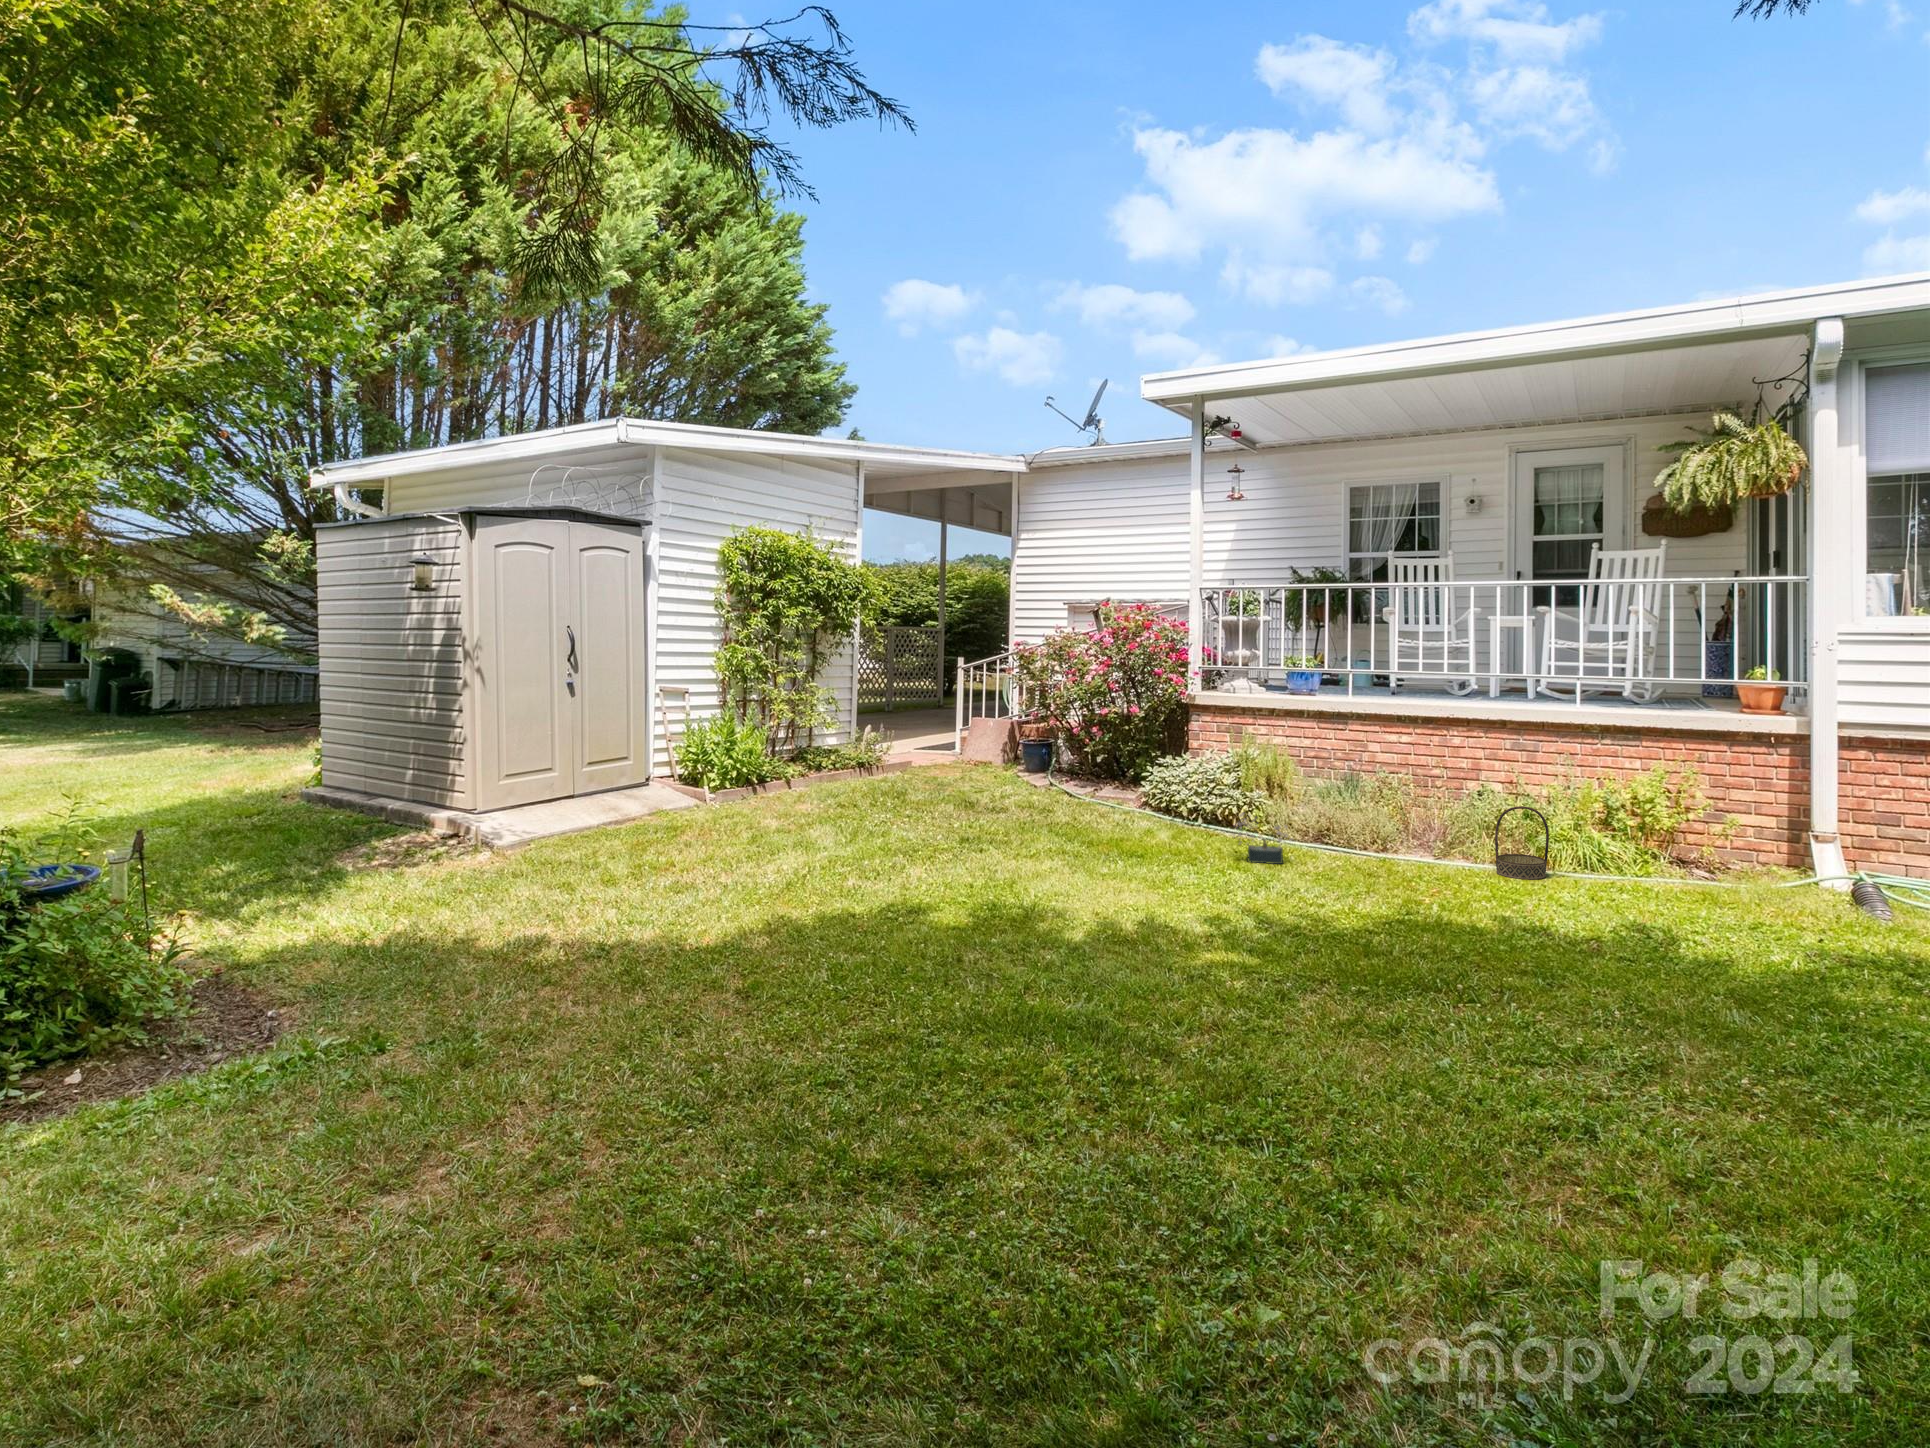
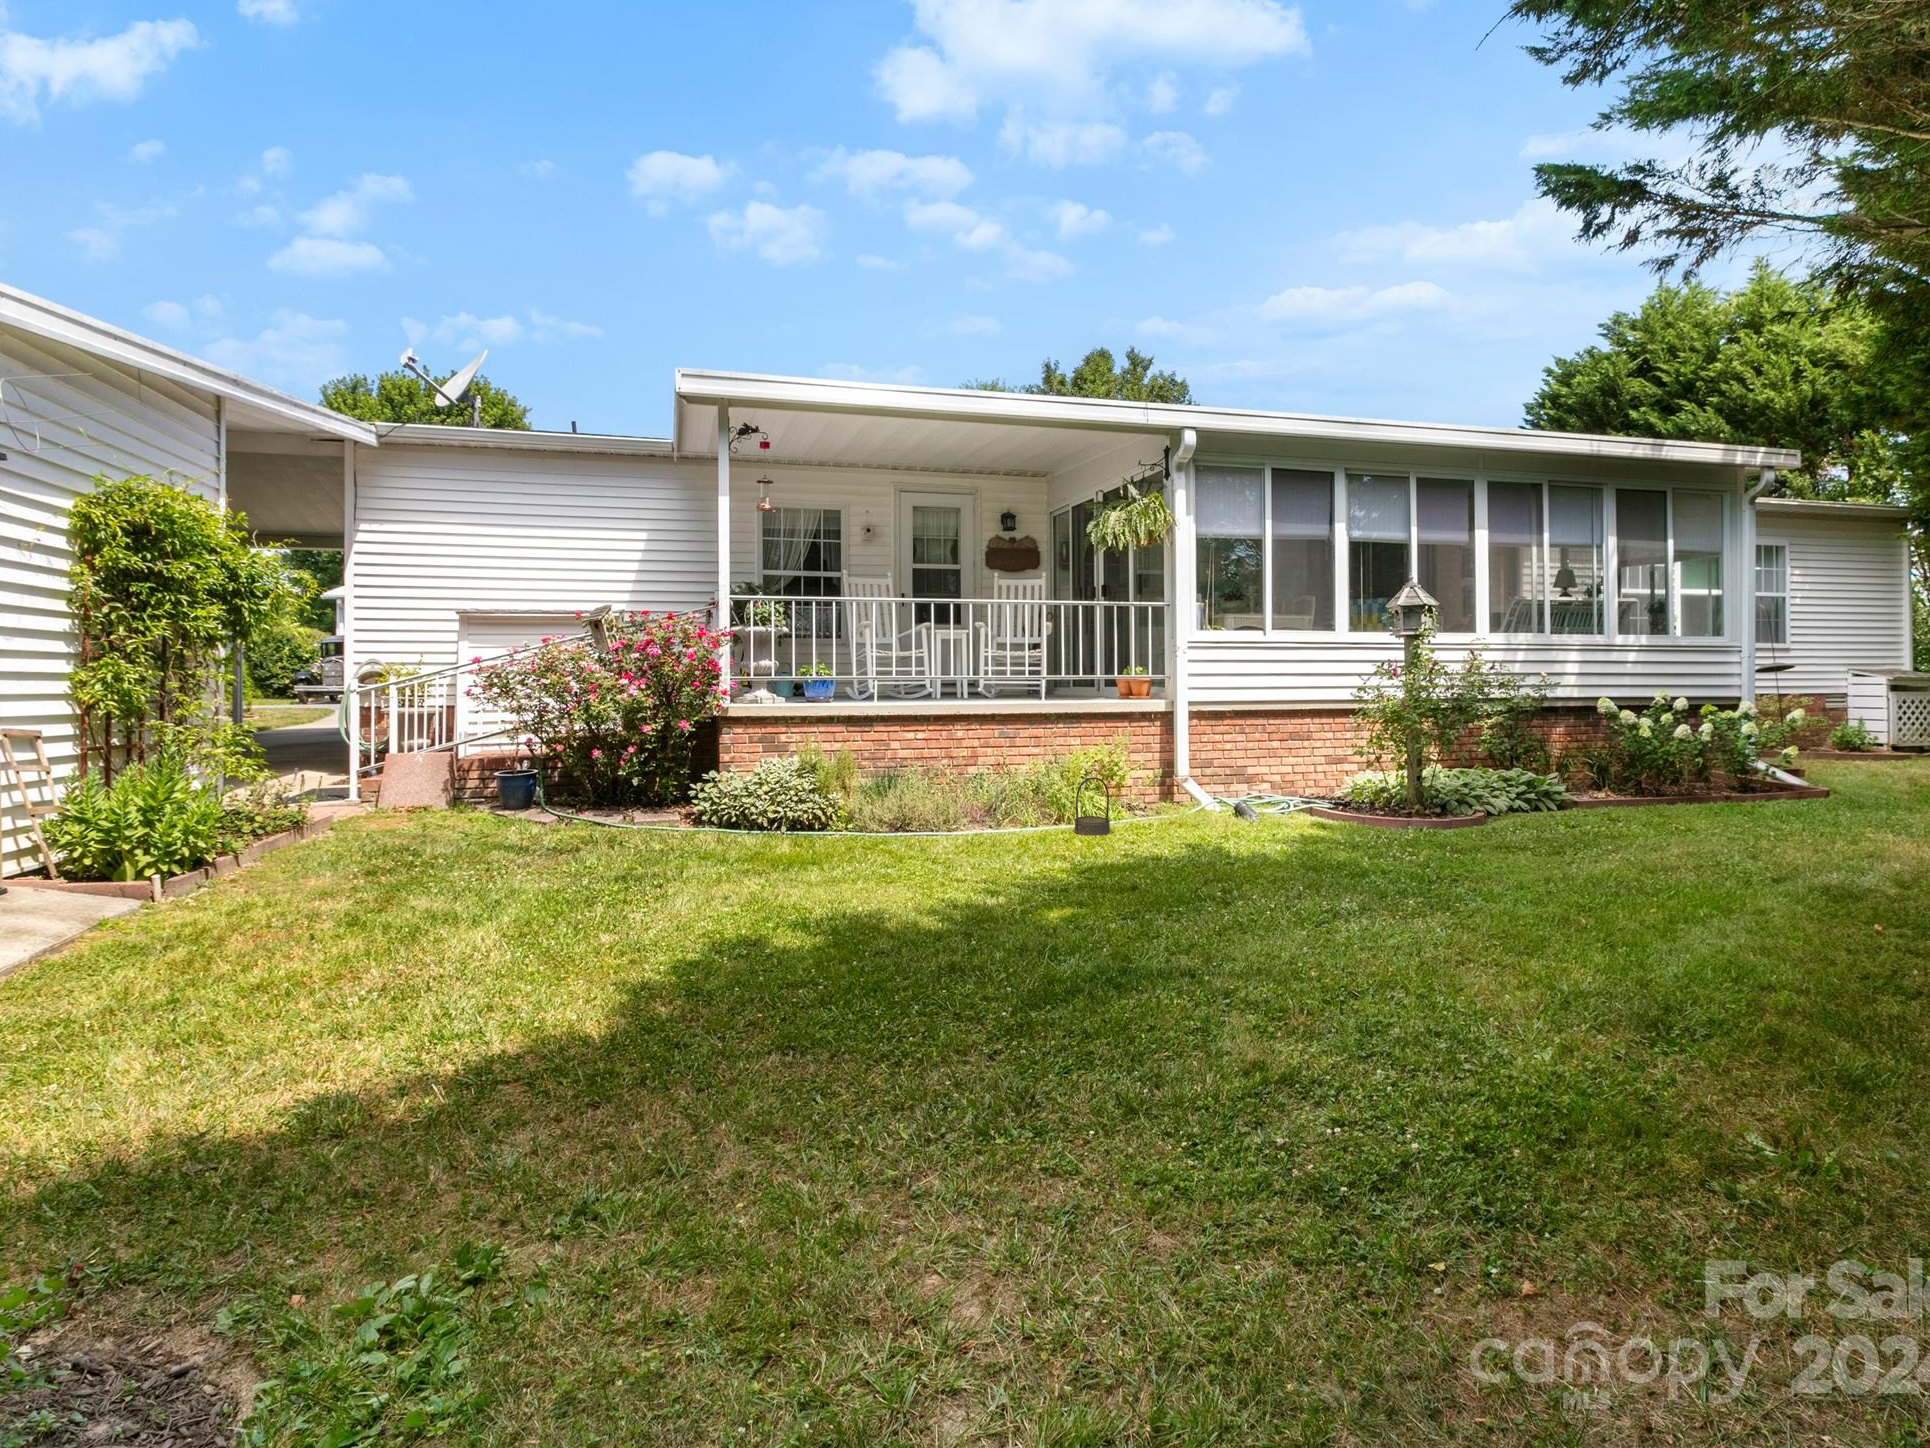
decorative plant: present [1238,813,1292,864] -> none [891,808,943,855]

